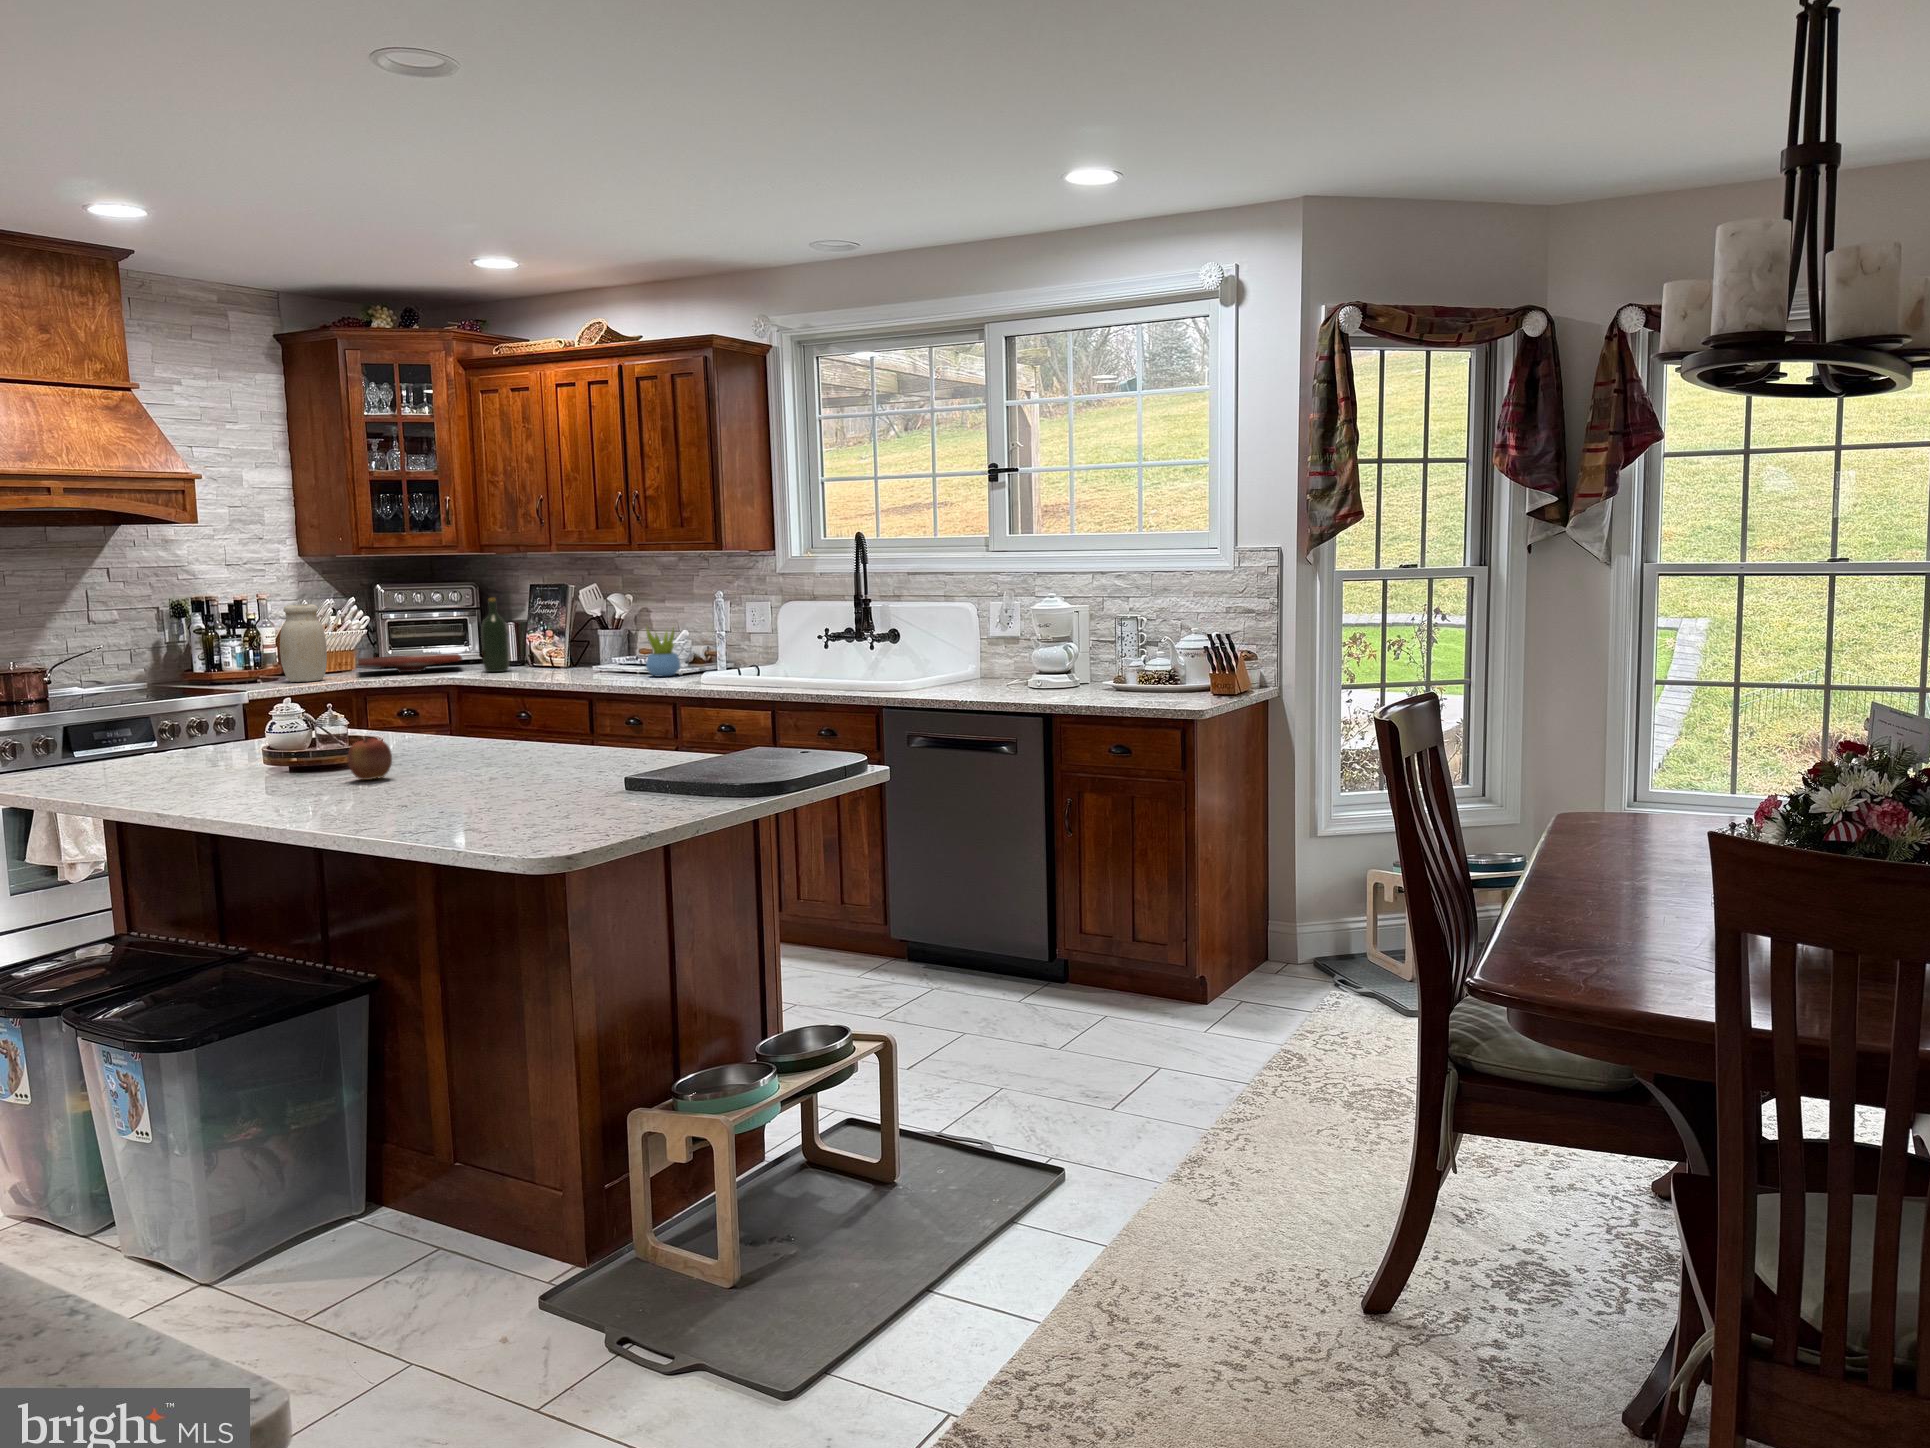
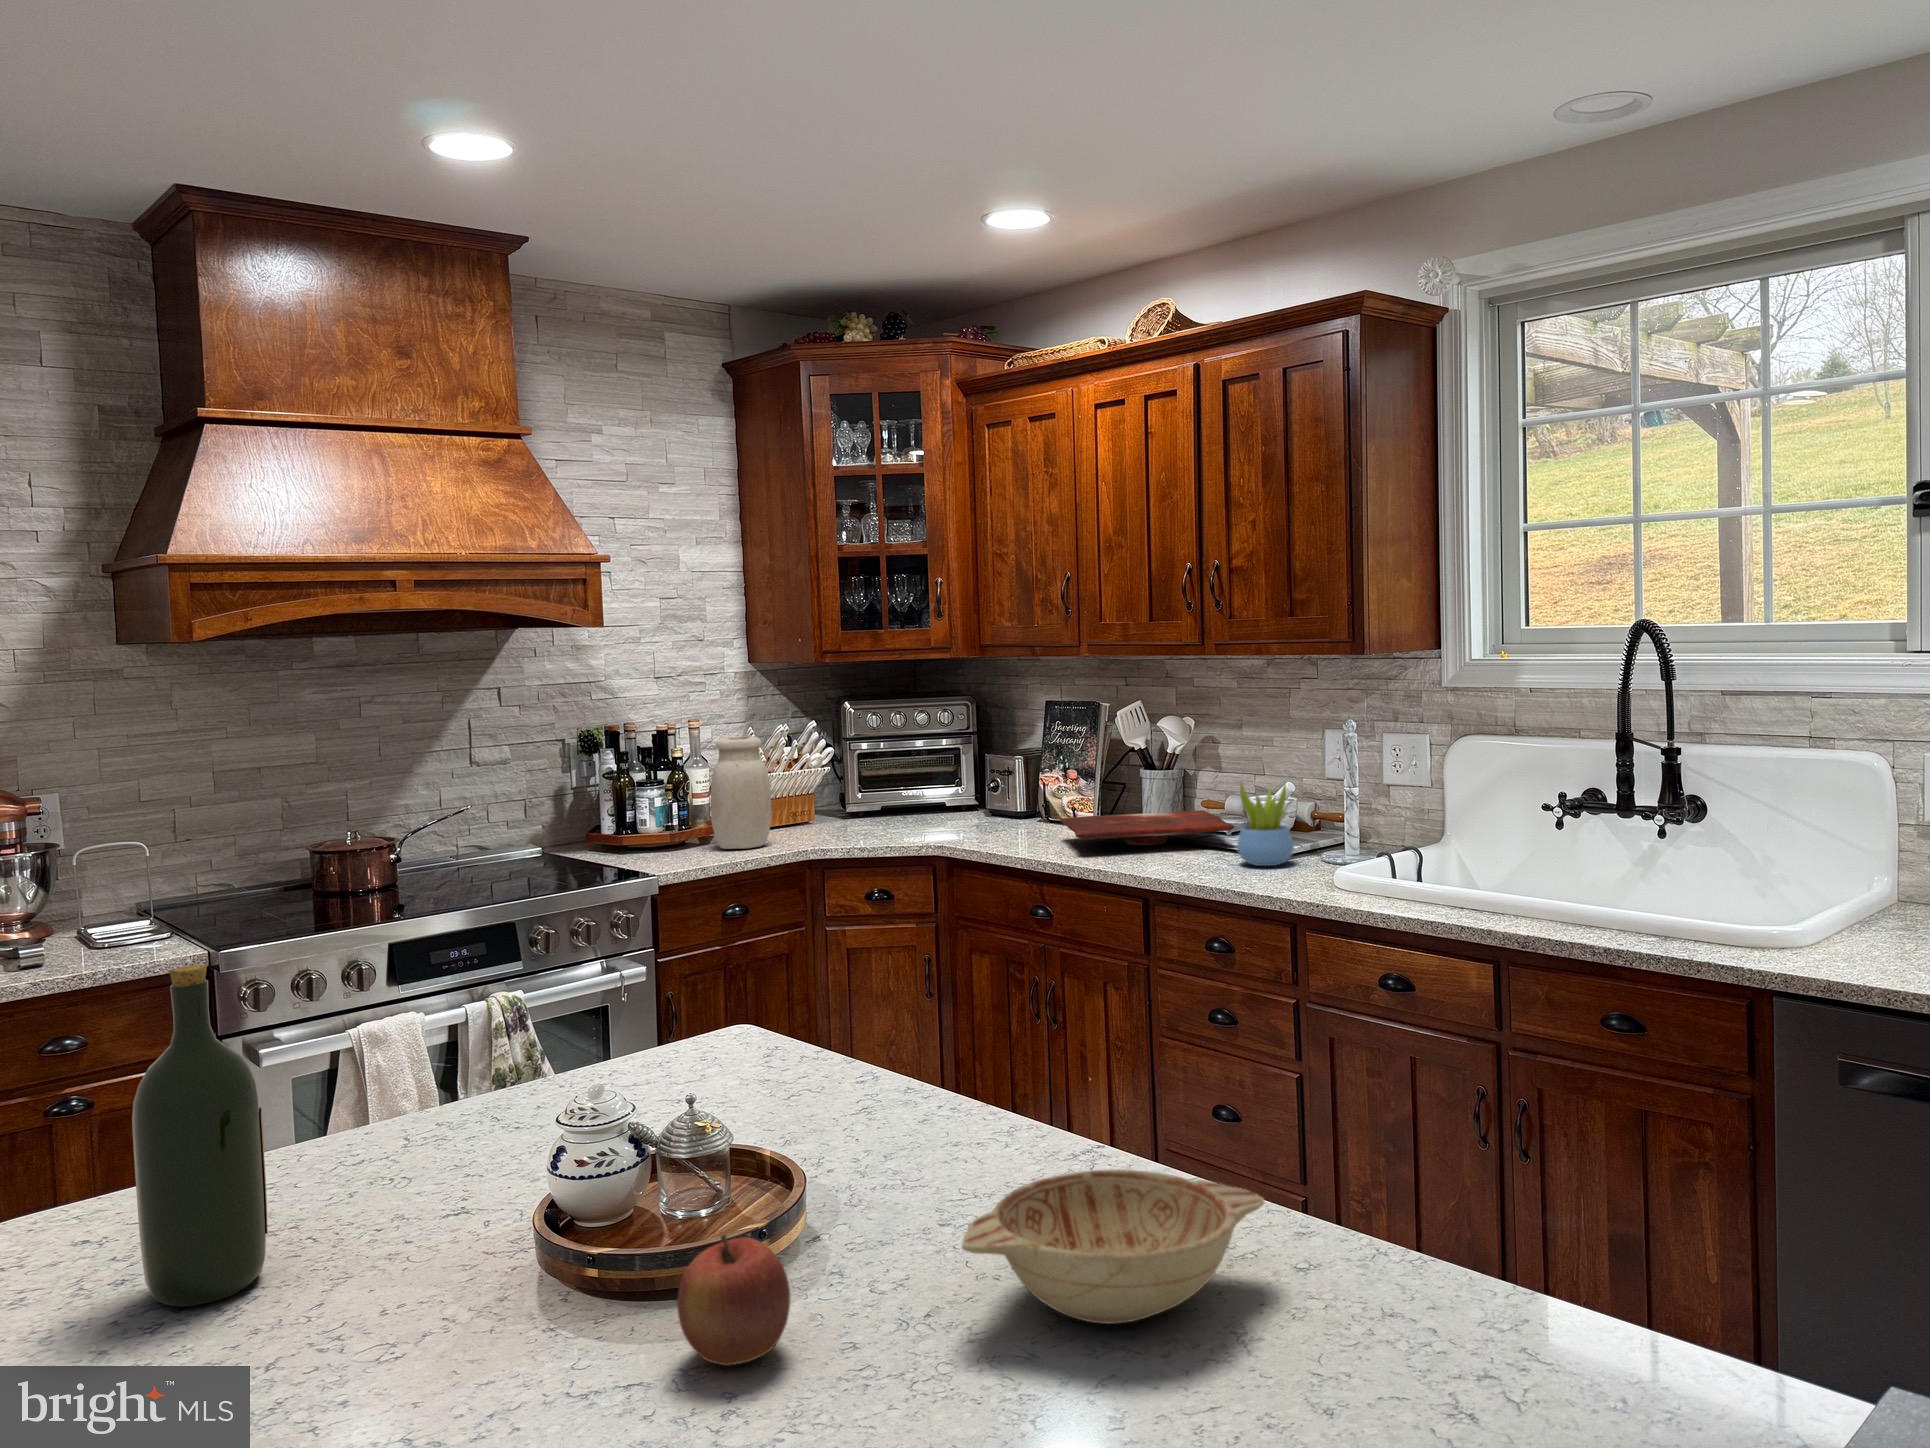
wine bottle: present [481,598,509,672] -> present [132,965,268,1306]
cutting board: present [358,653,462,672] -> present [1060,810,1234,846]
decorative bowl: none [459,727,580,767] -> present [962,1170,1264,1324]

